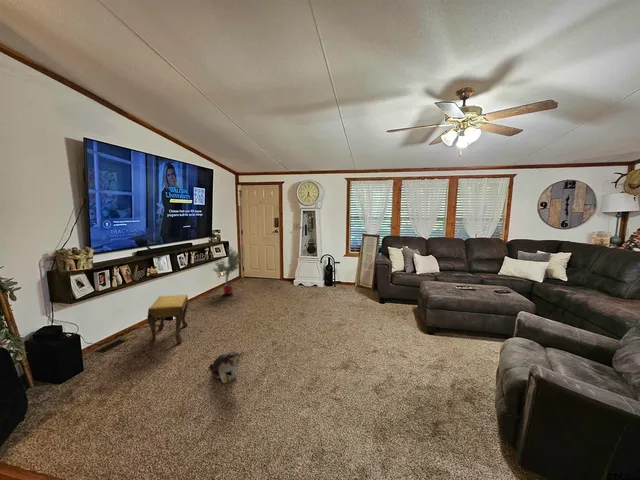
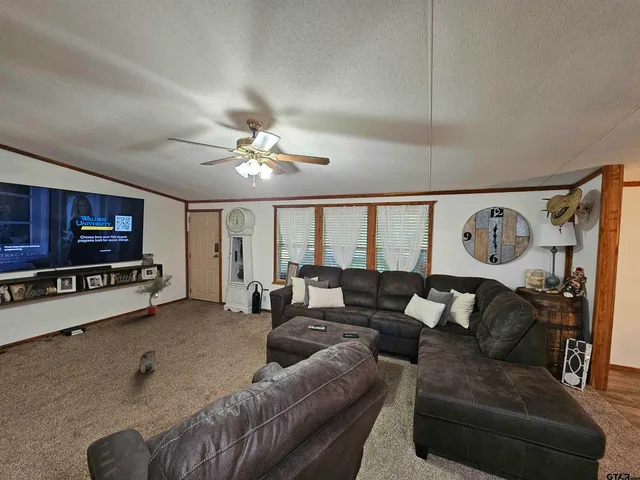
footstool: present [147,295,188,346] -> none [16,313,76,357]
plush toy: present [210,351,243,383] -> present [139,349,156,373]

